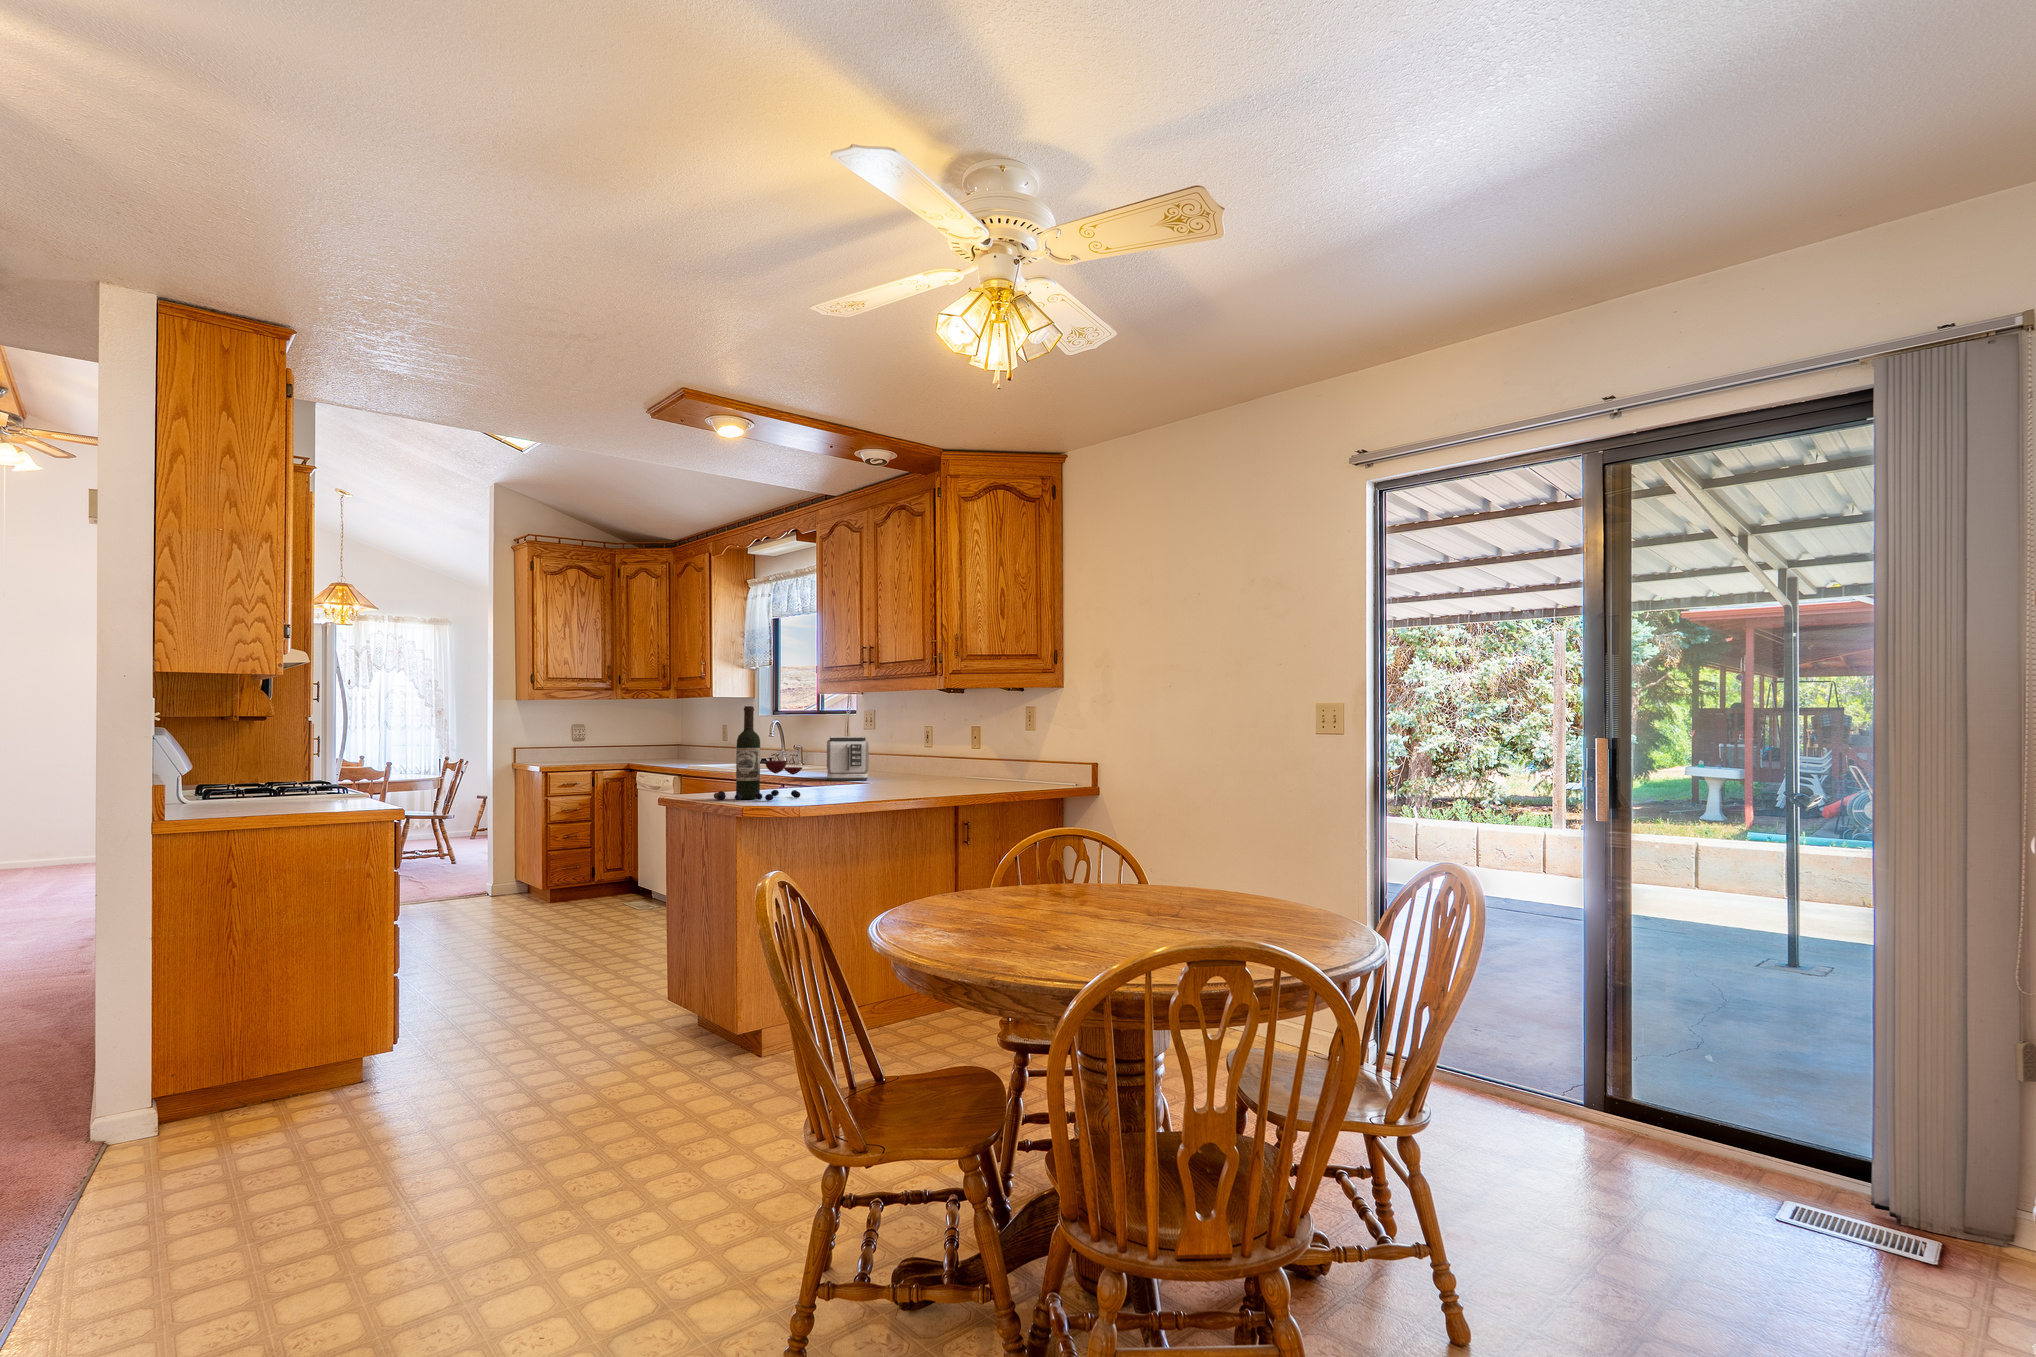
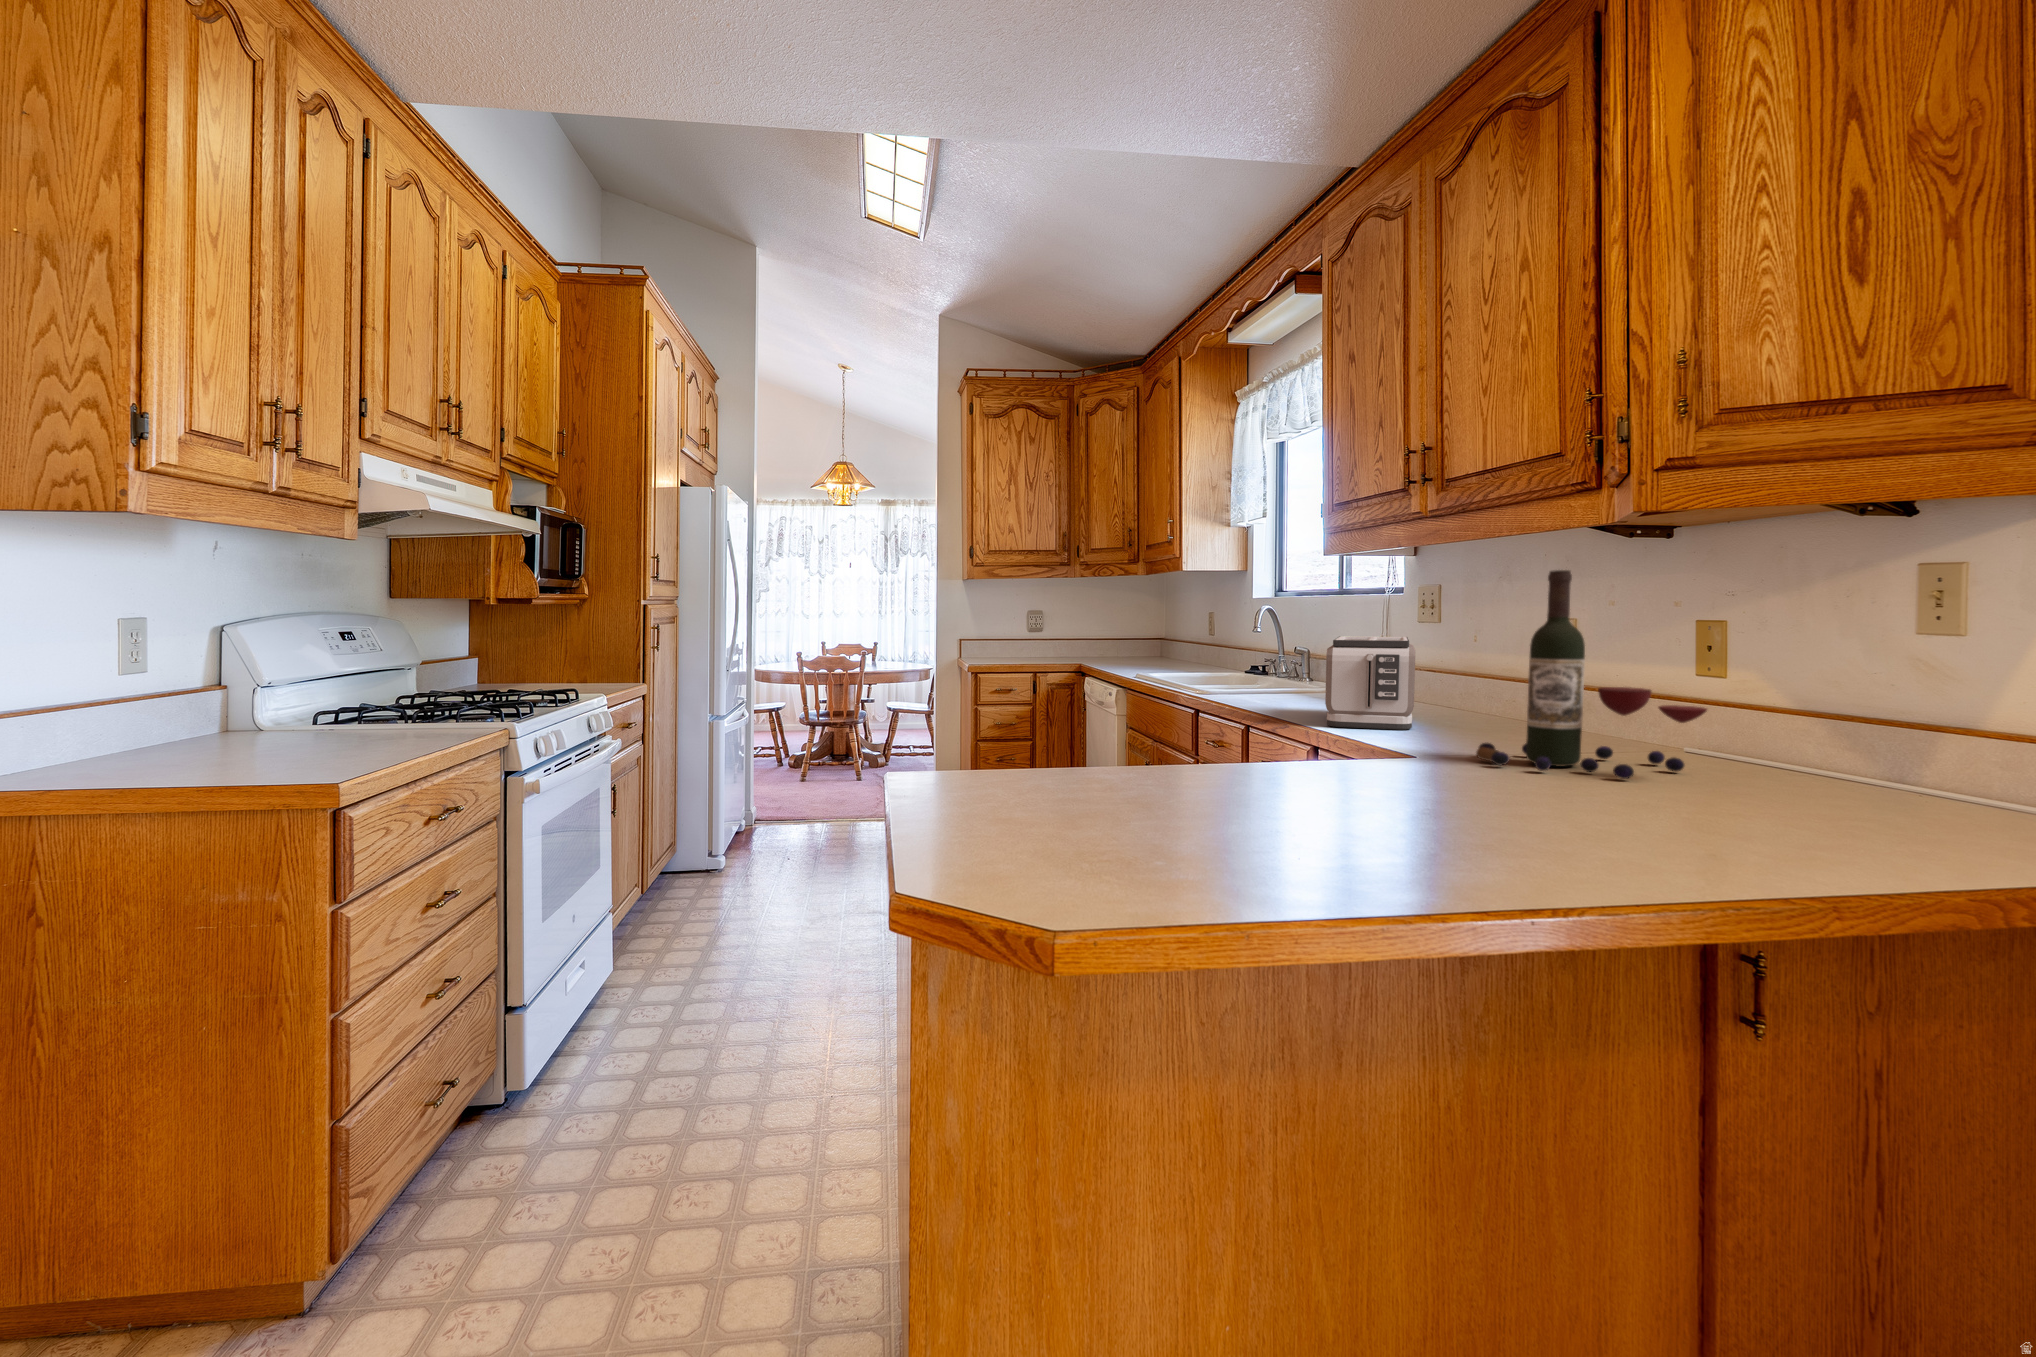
wine bottle: present [714,706,802,801] -> present [1476,570,1707,779]

